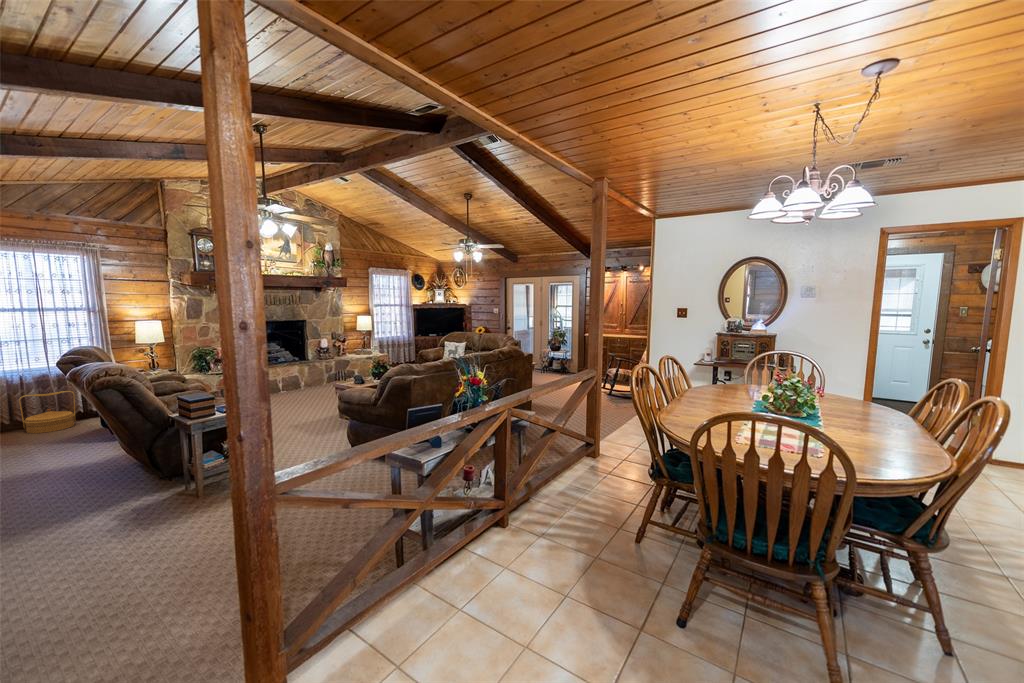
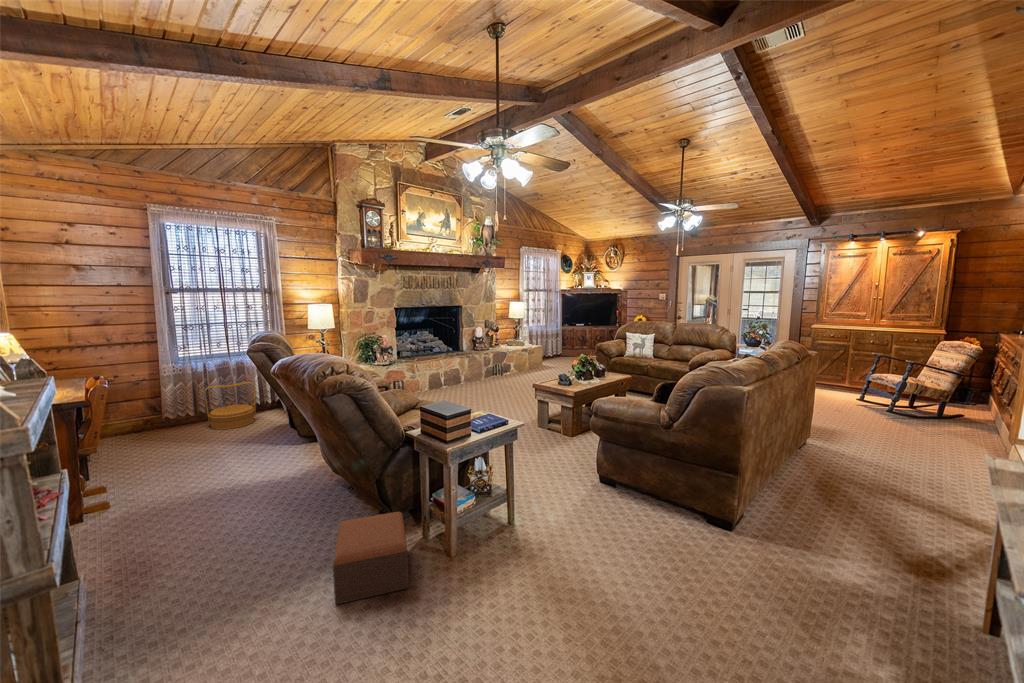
footstool: none [80,469,157,525] -> present [333,512,409,604]

